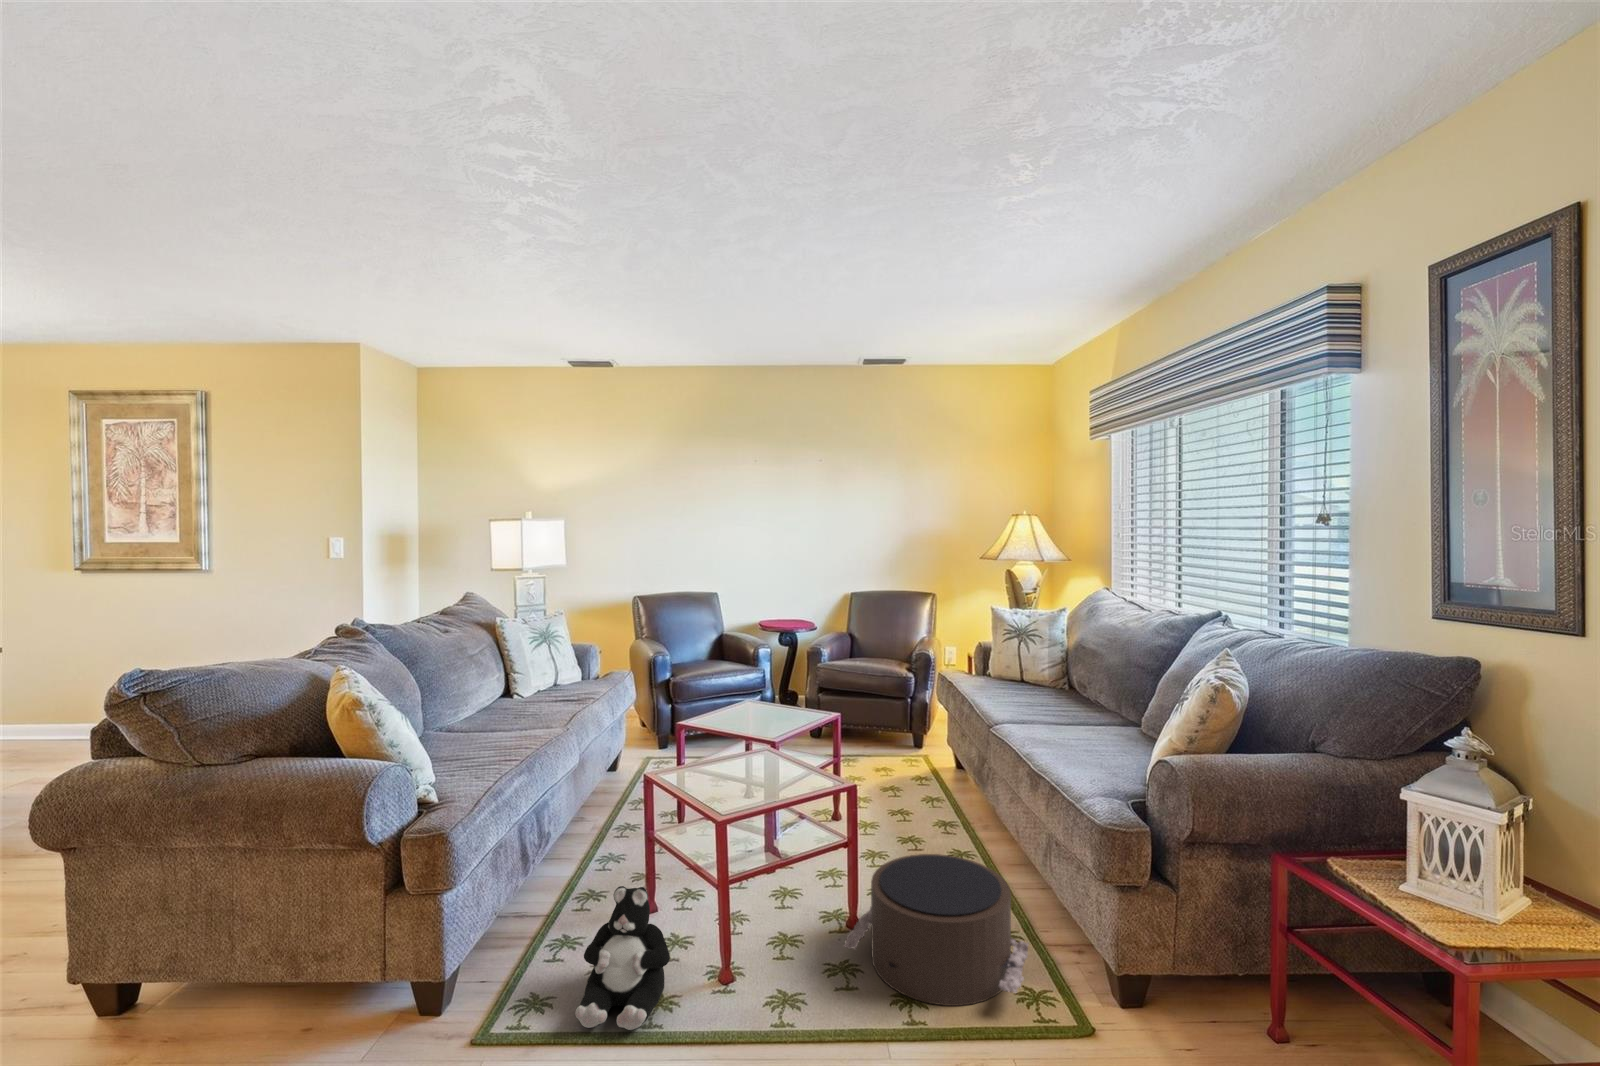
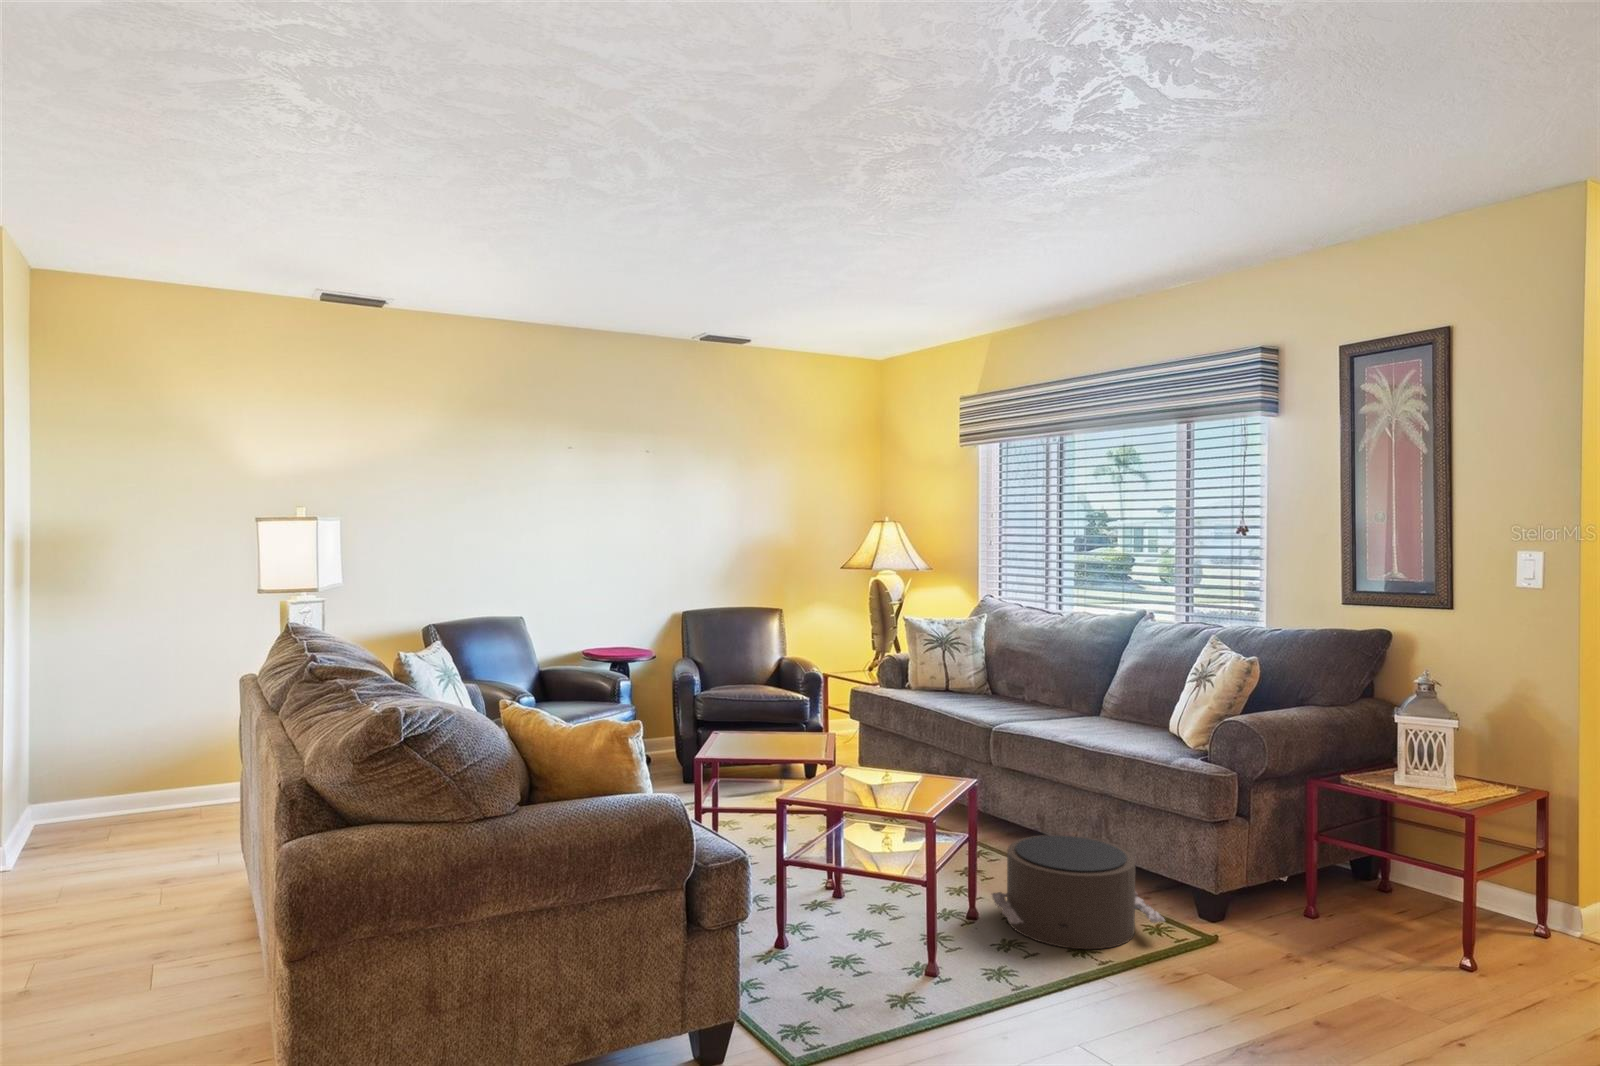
plush toy: present [575,886,670,1030] -> none [826,892,929,1030]

